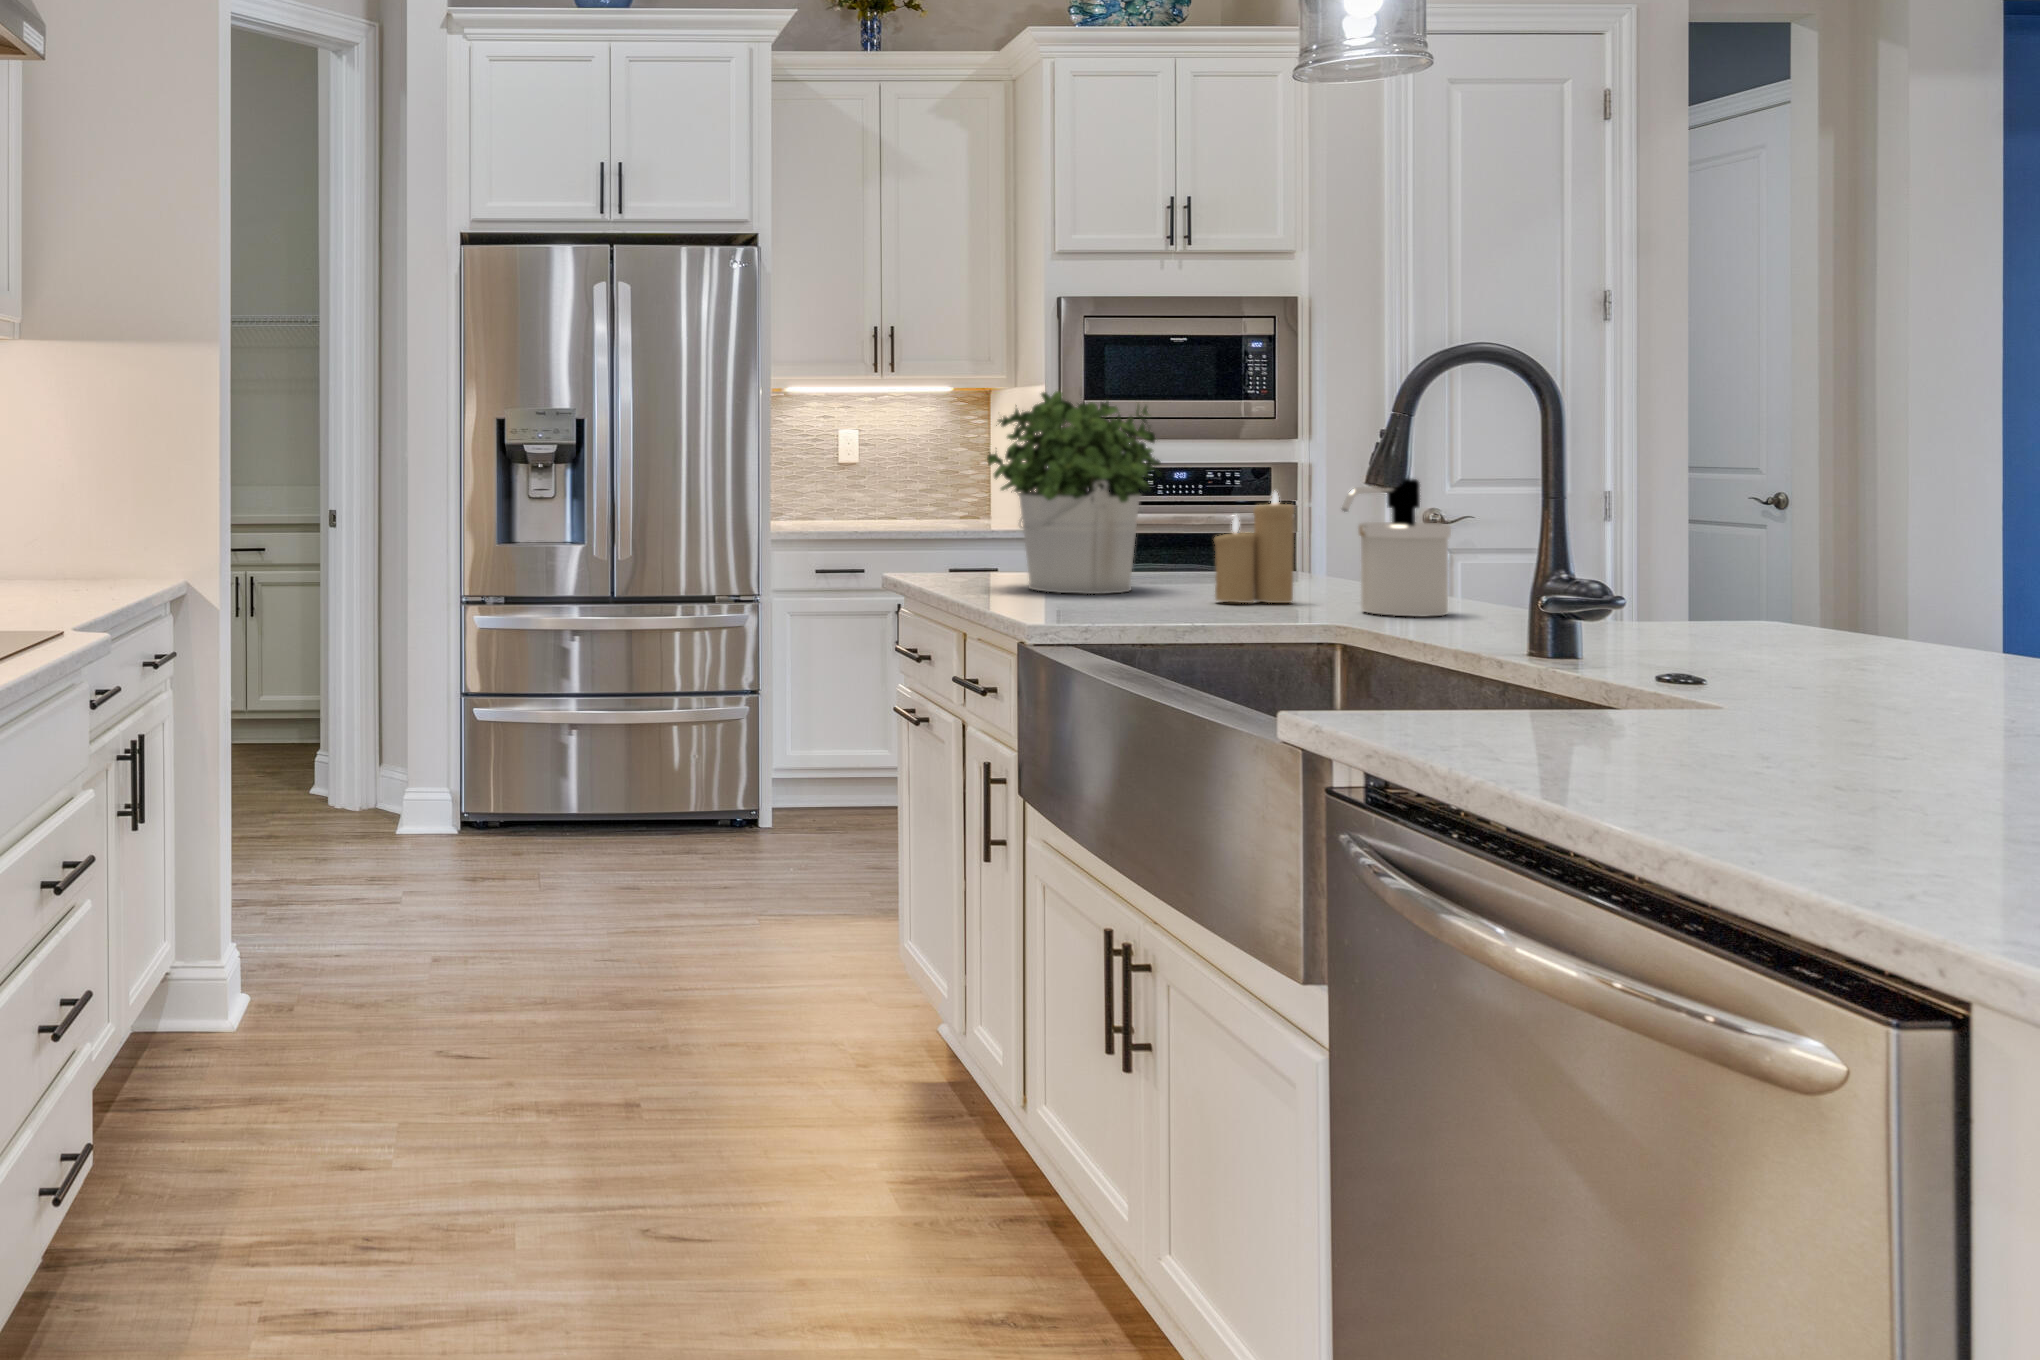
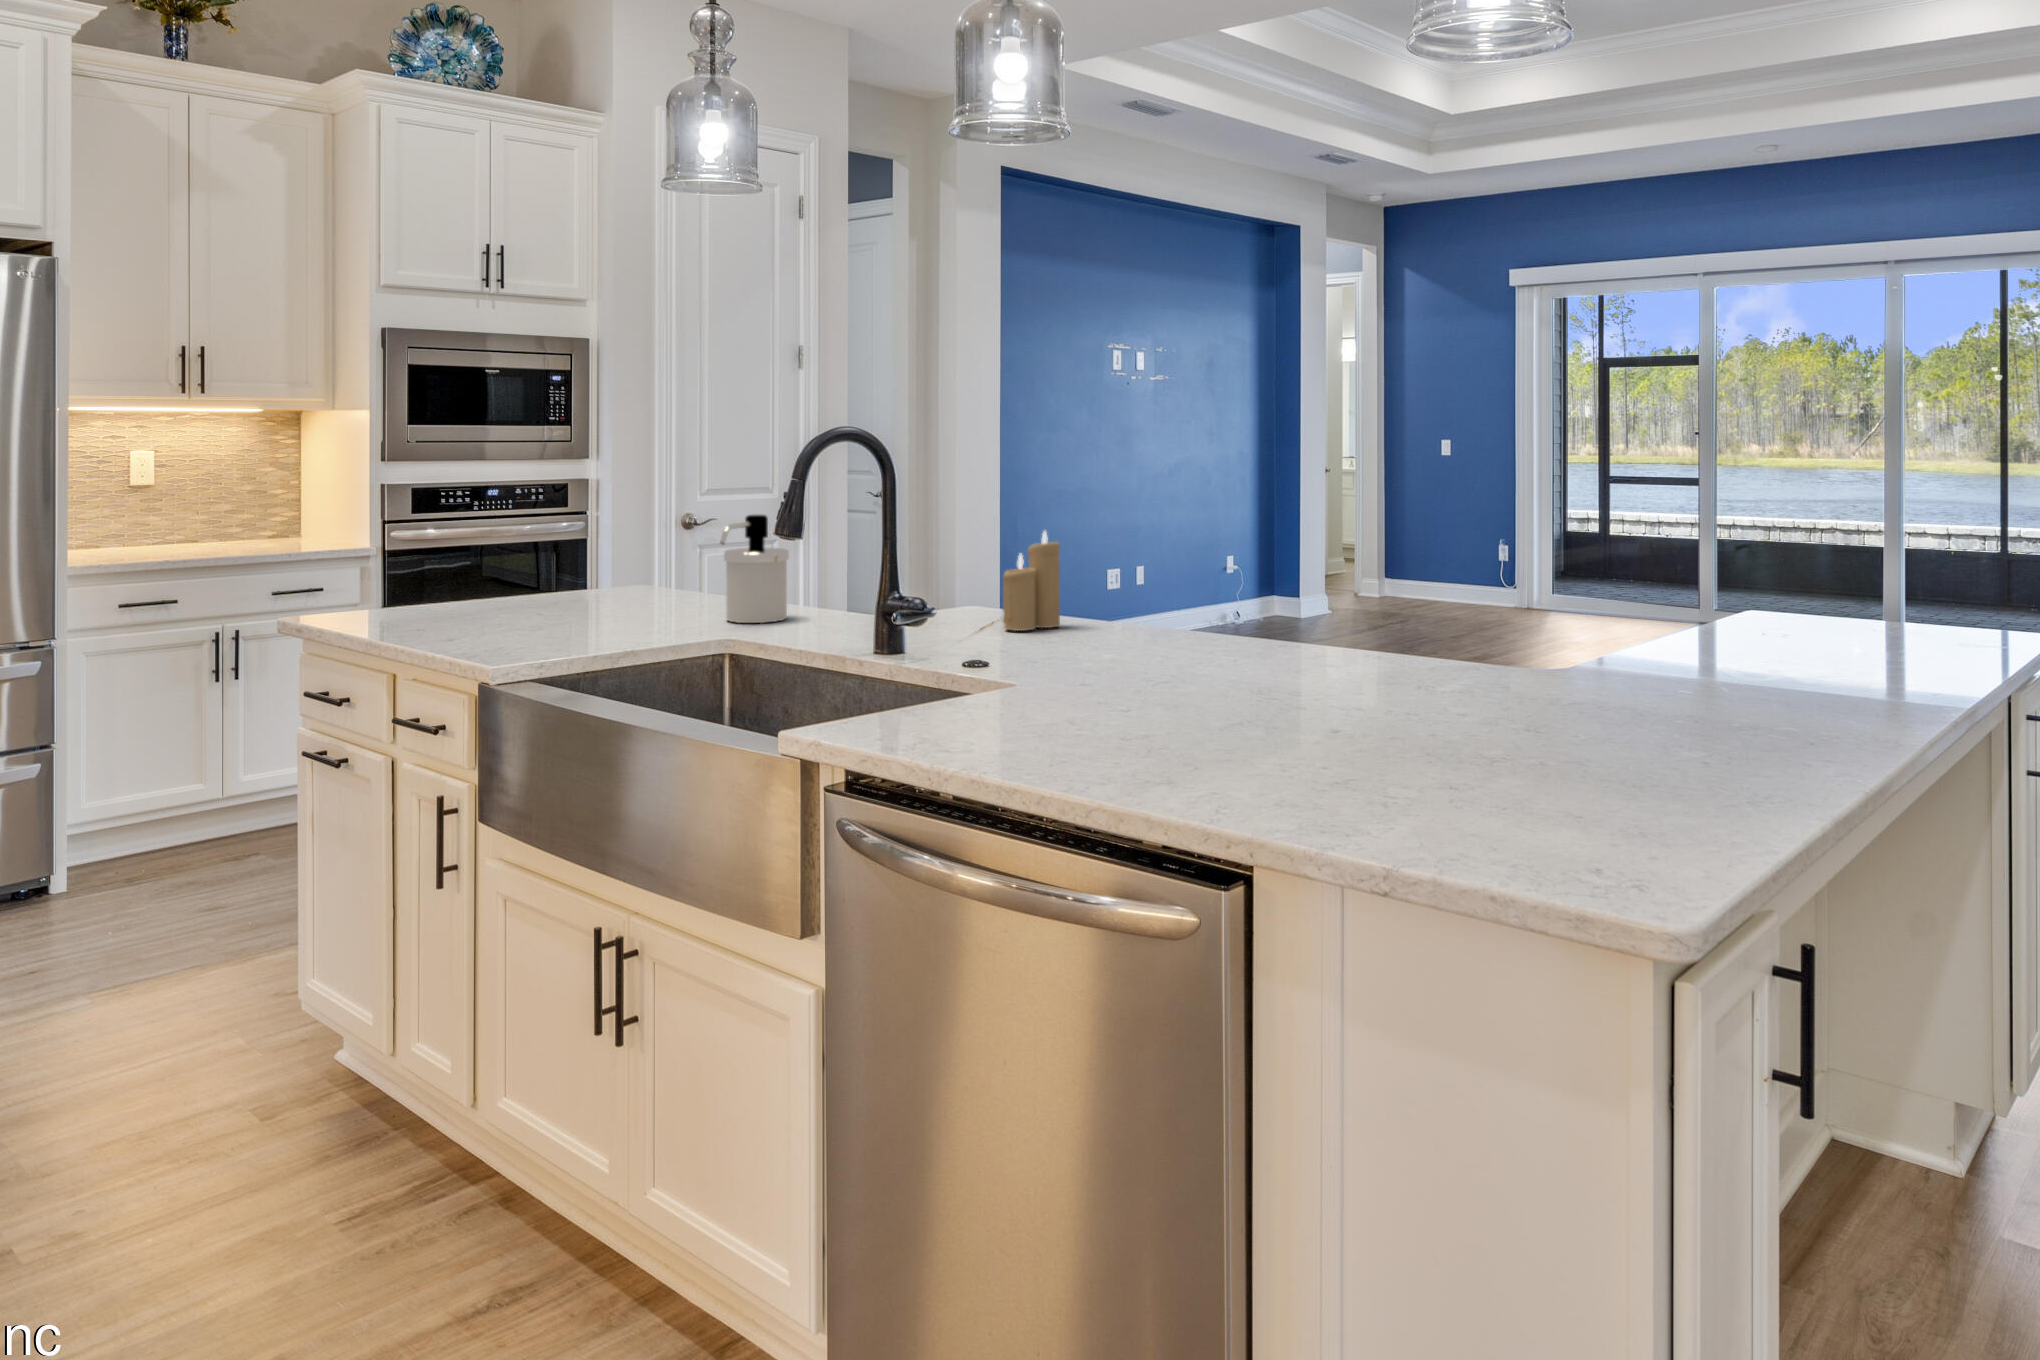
potted plant: present [987,391,1161,594] -> none [393,440,553,623]
candle: present [1214,492,1294,603] -> present [1003,531,1060,631]

